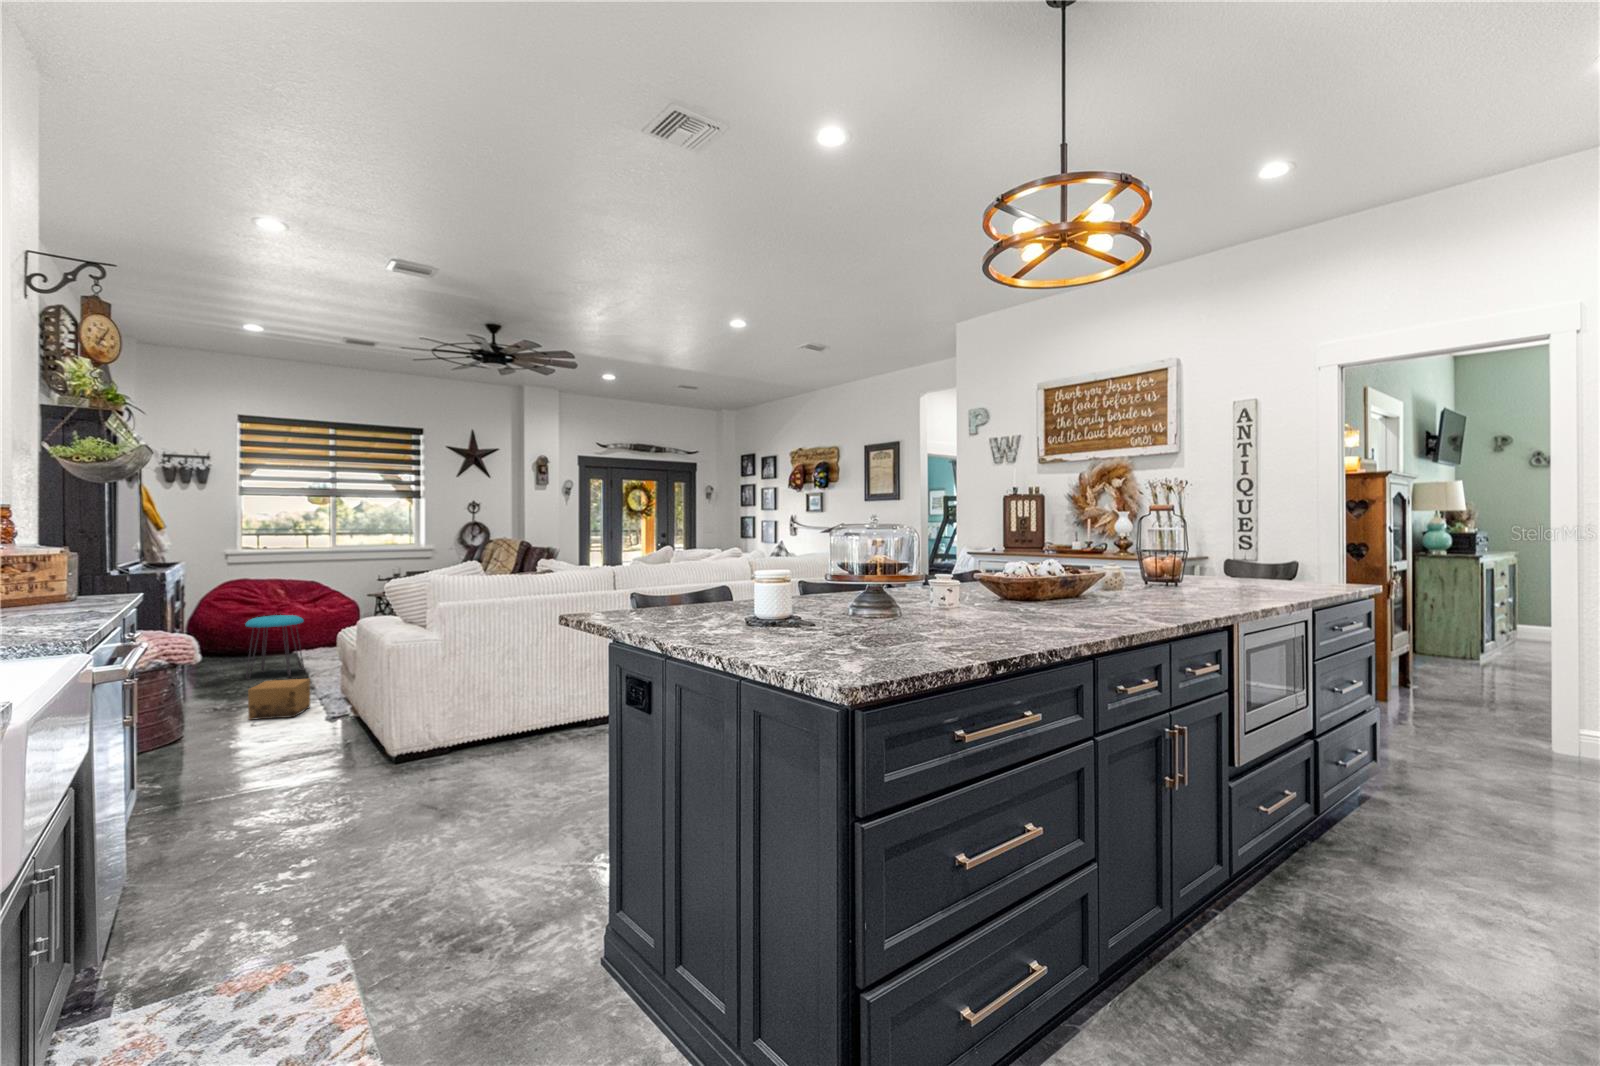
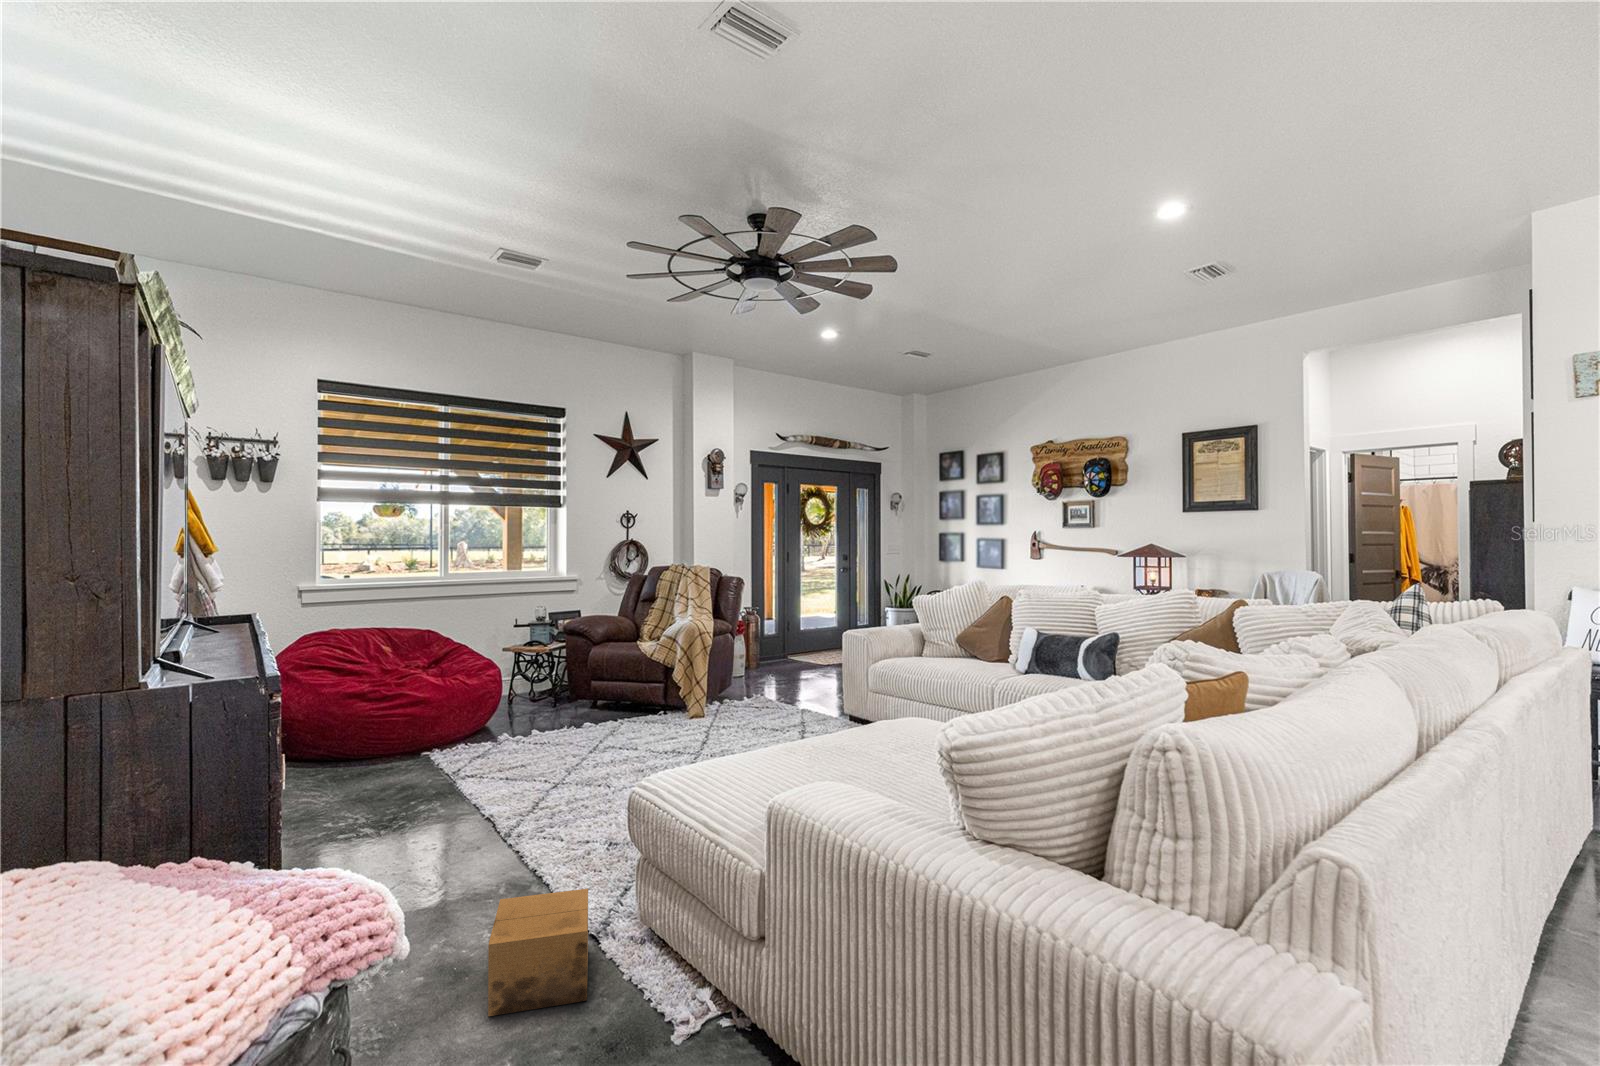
stool: present [245,615,304,680] -> none [388,710,484,839]

